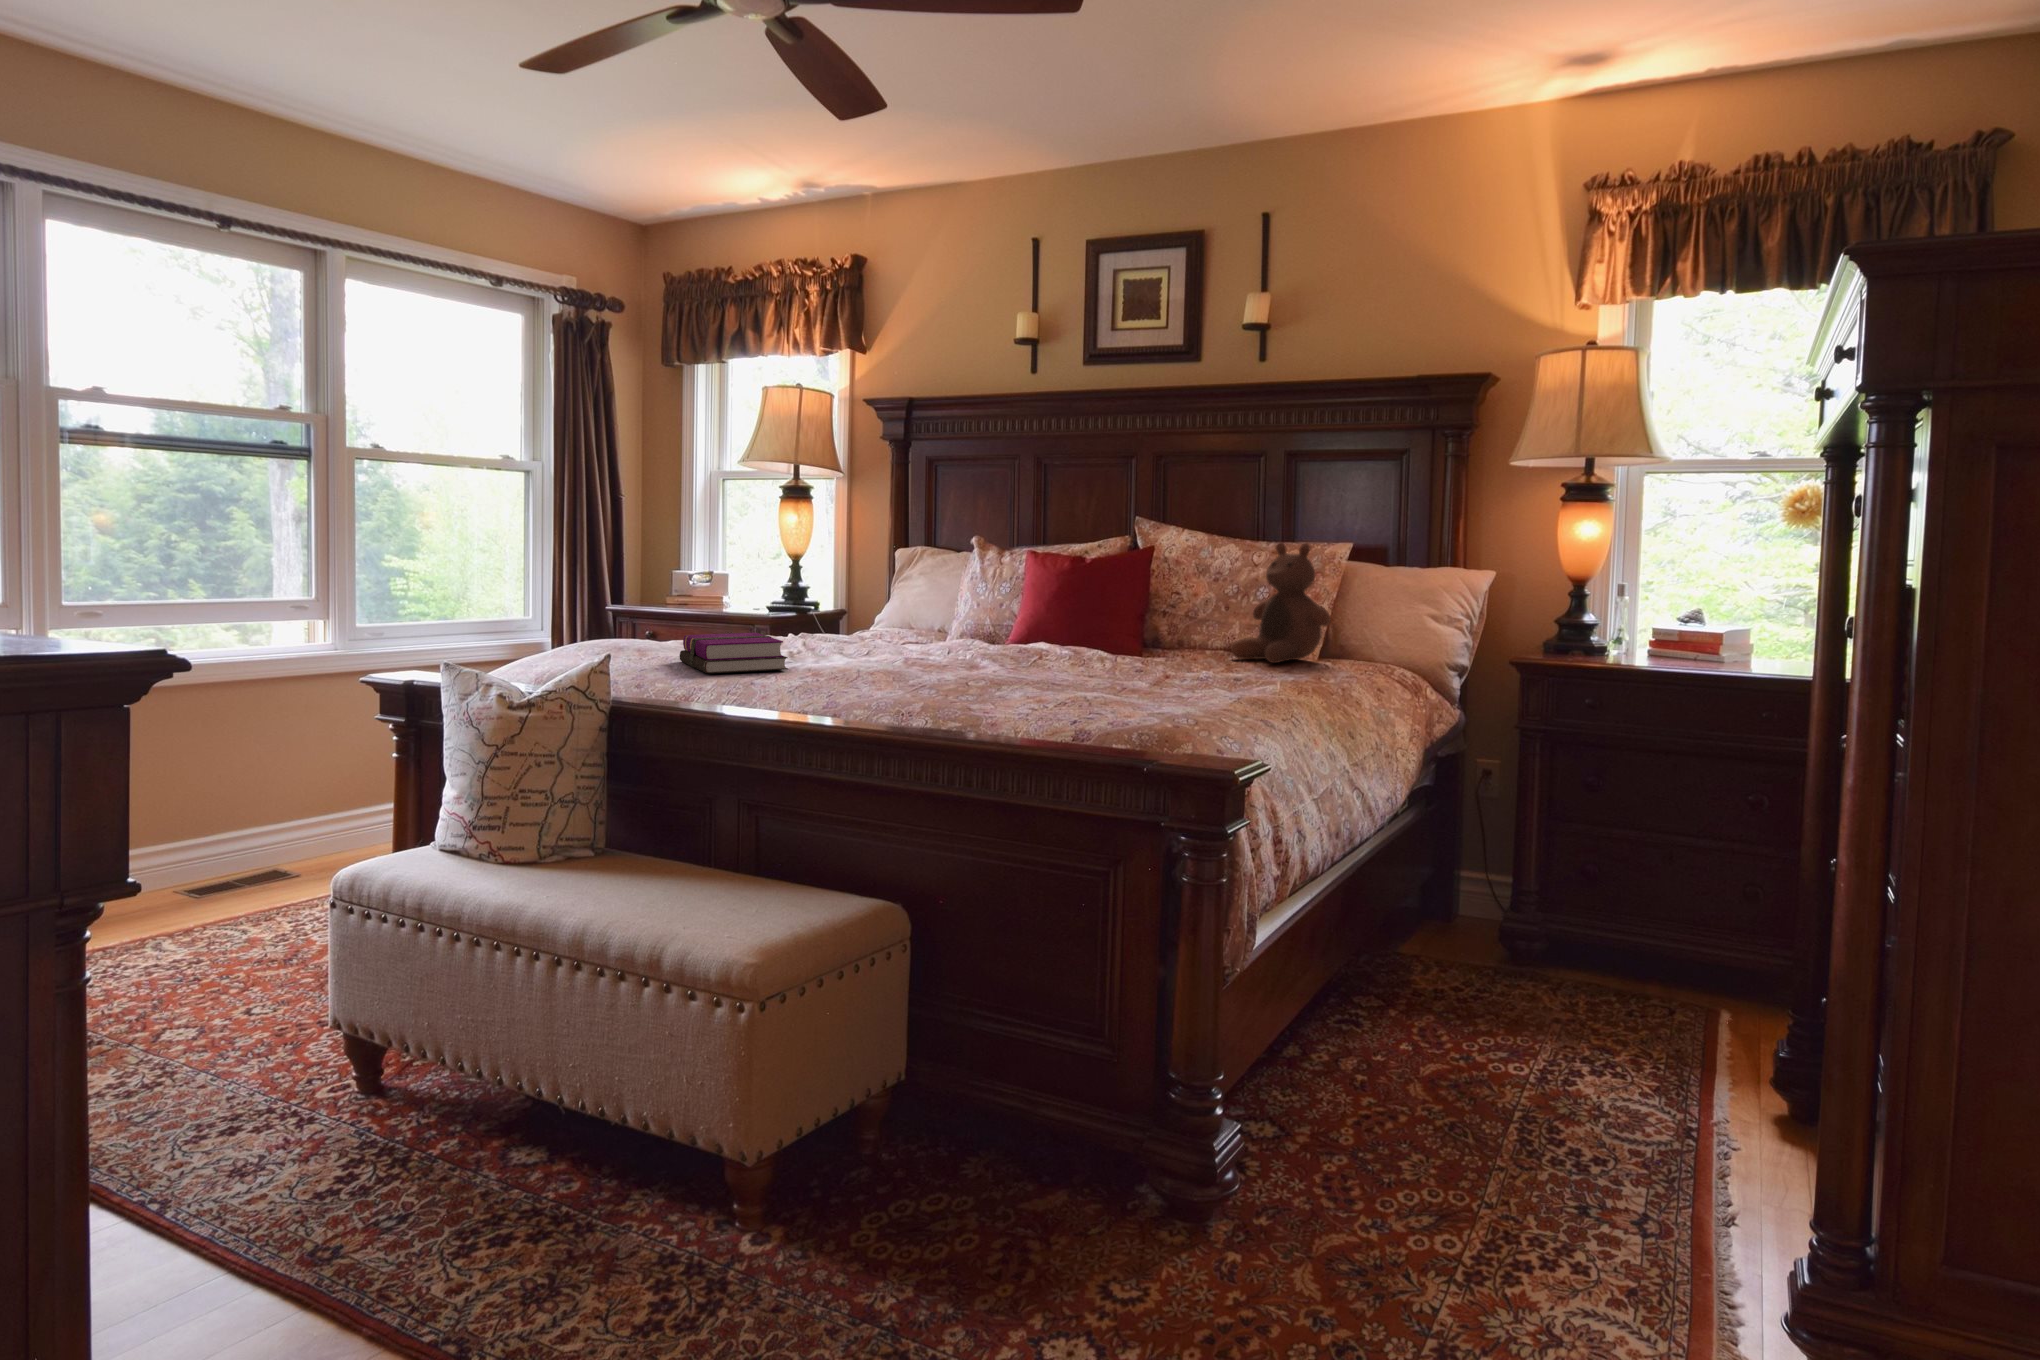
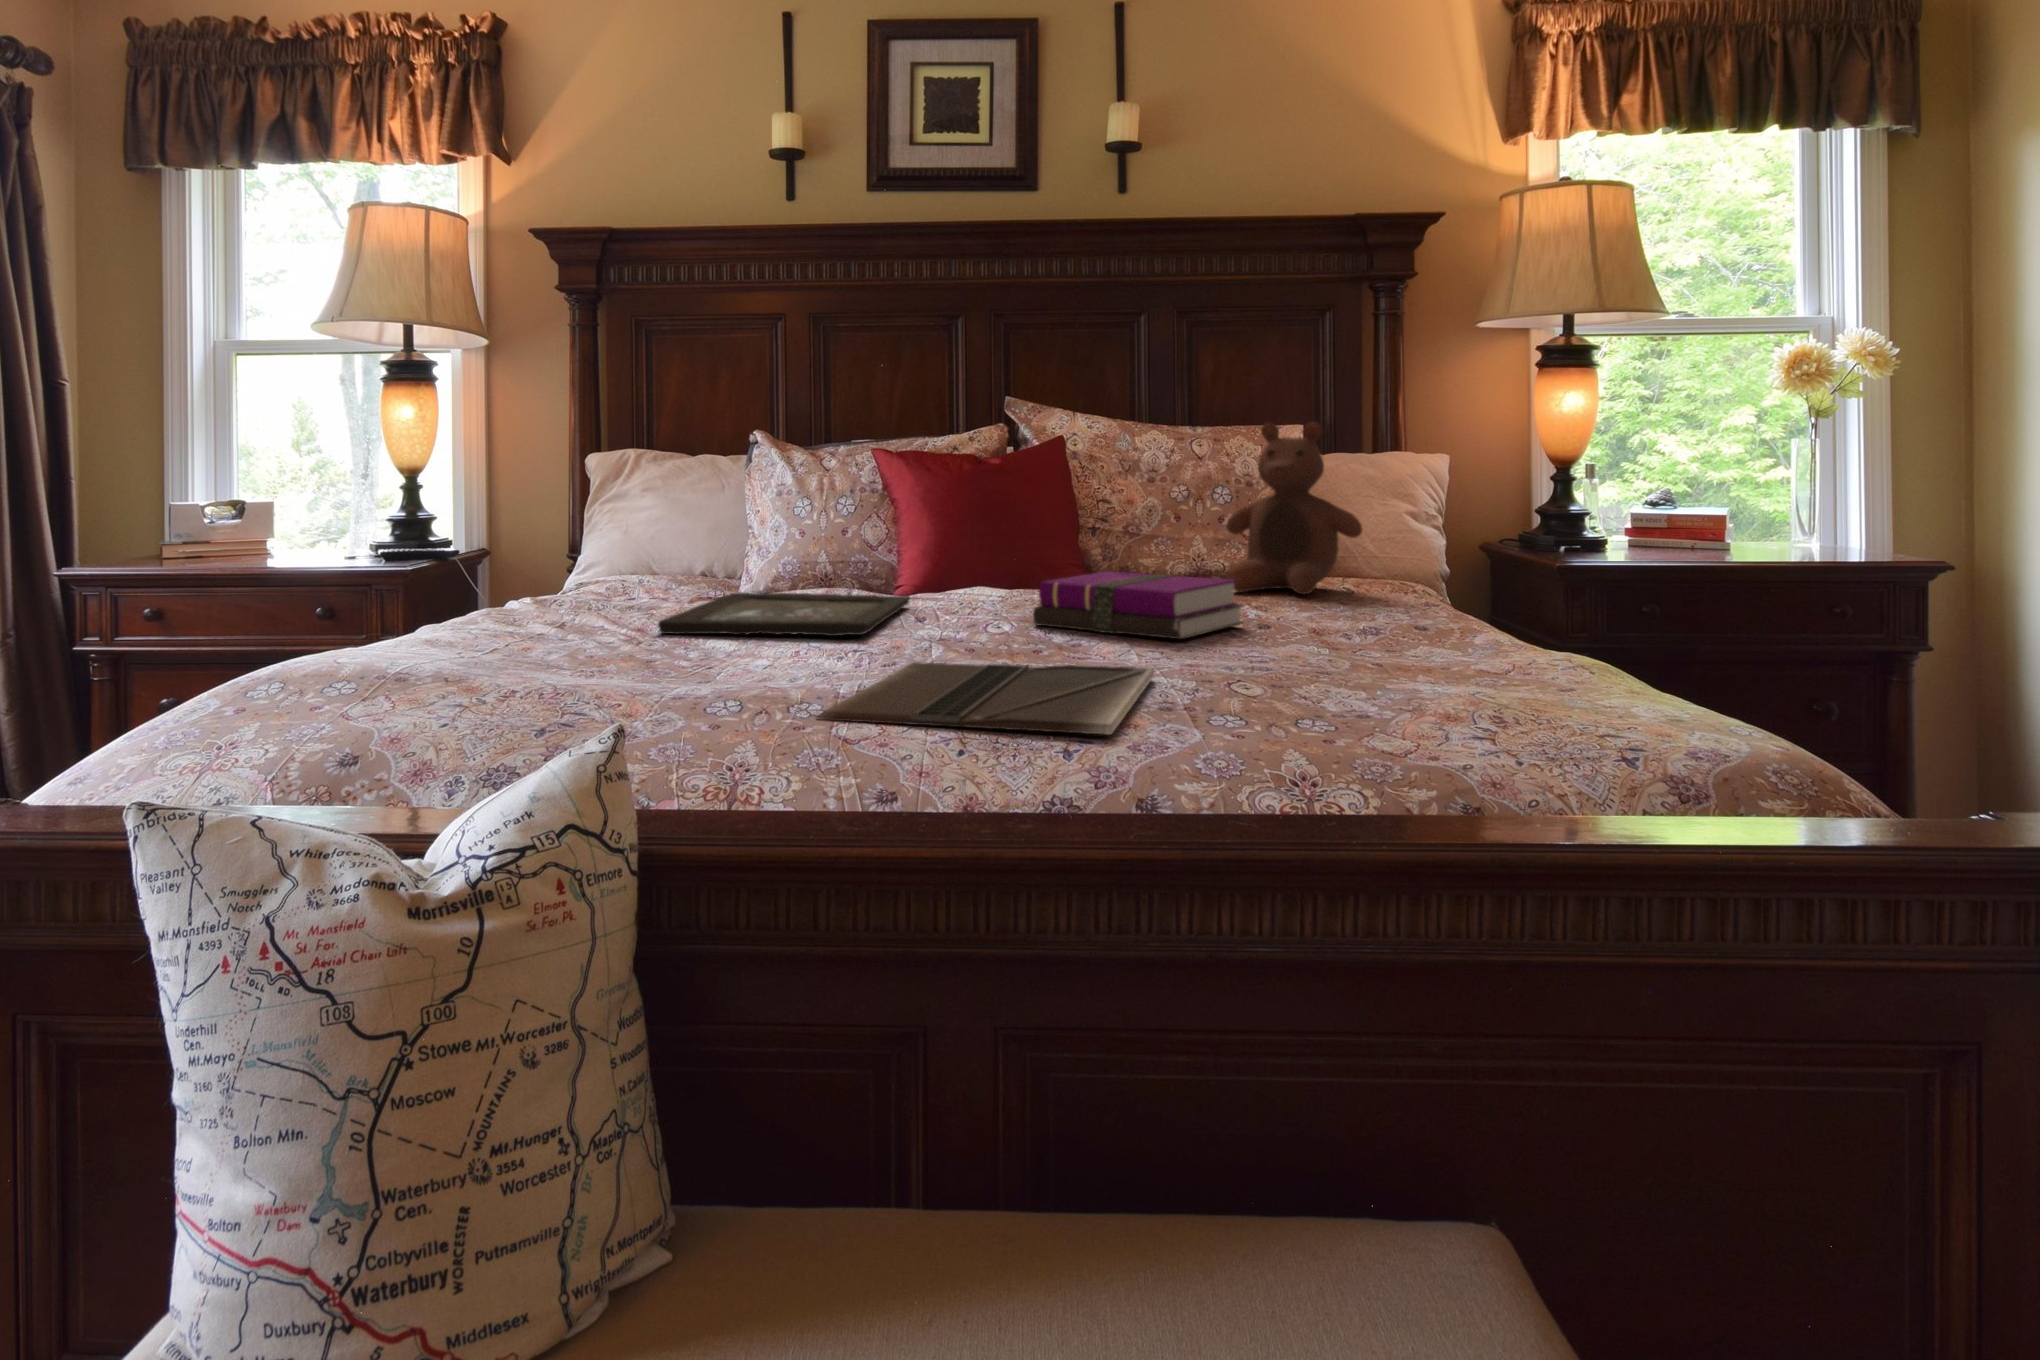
notebook: present [680,633,788,673] -> present [1033,571,1243,639]
tray: none [832,638,1001,662] -> present [658,593,910,636]
laptop: none [818,676,1022,707] -> present [817,662,1154,735]

